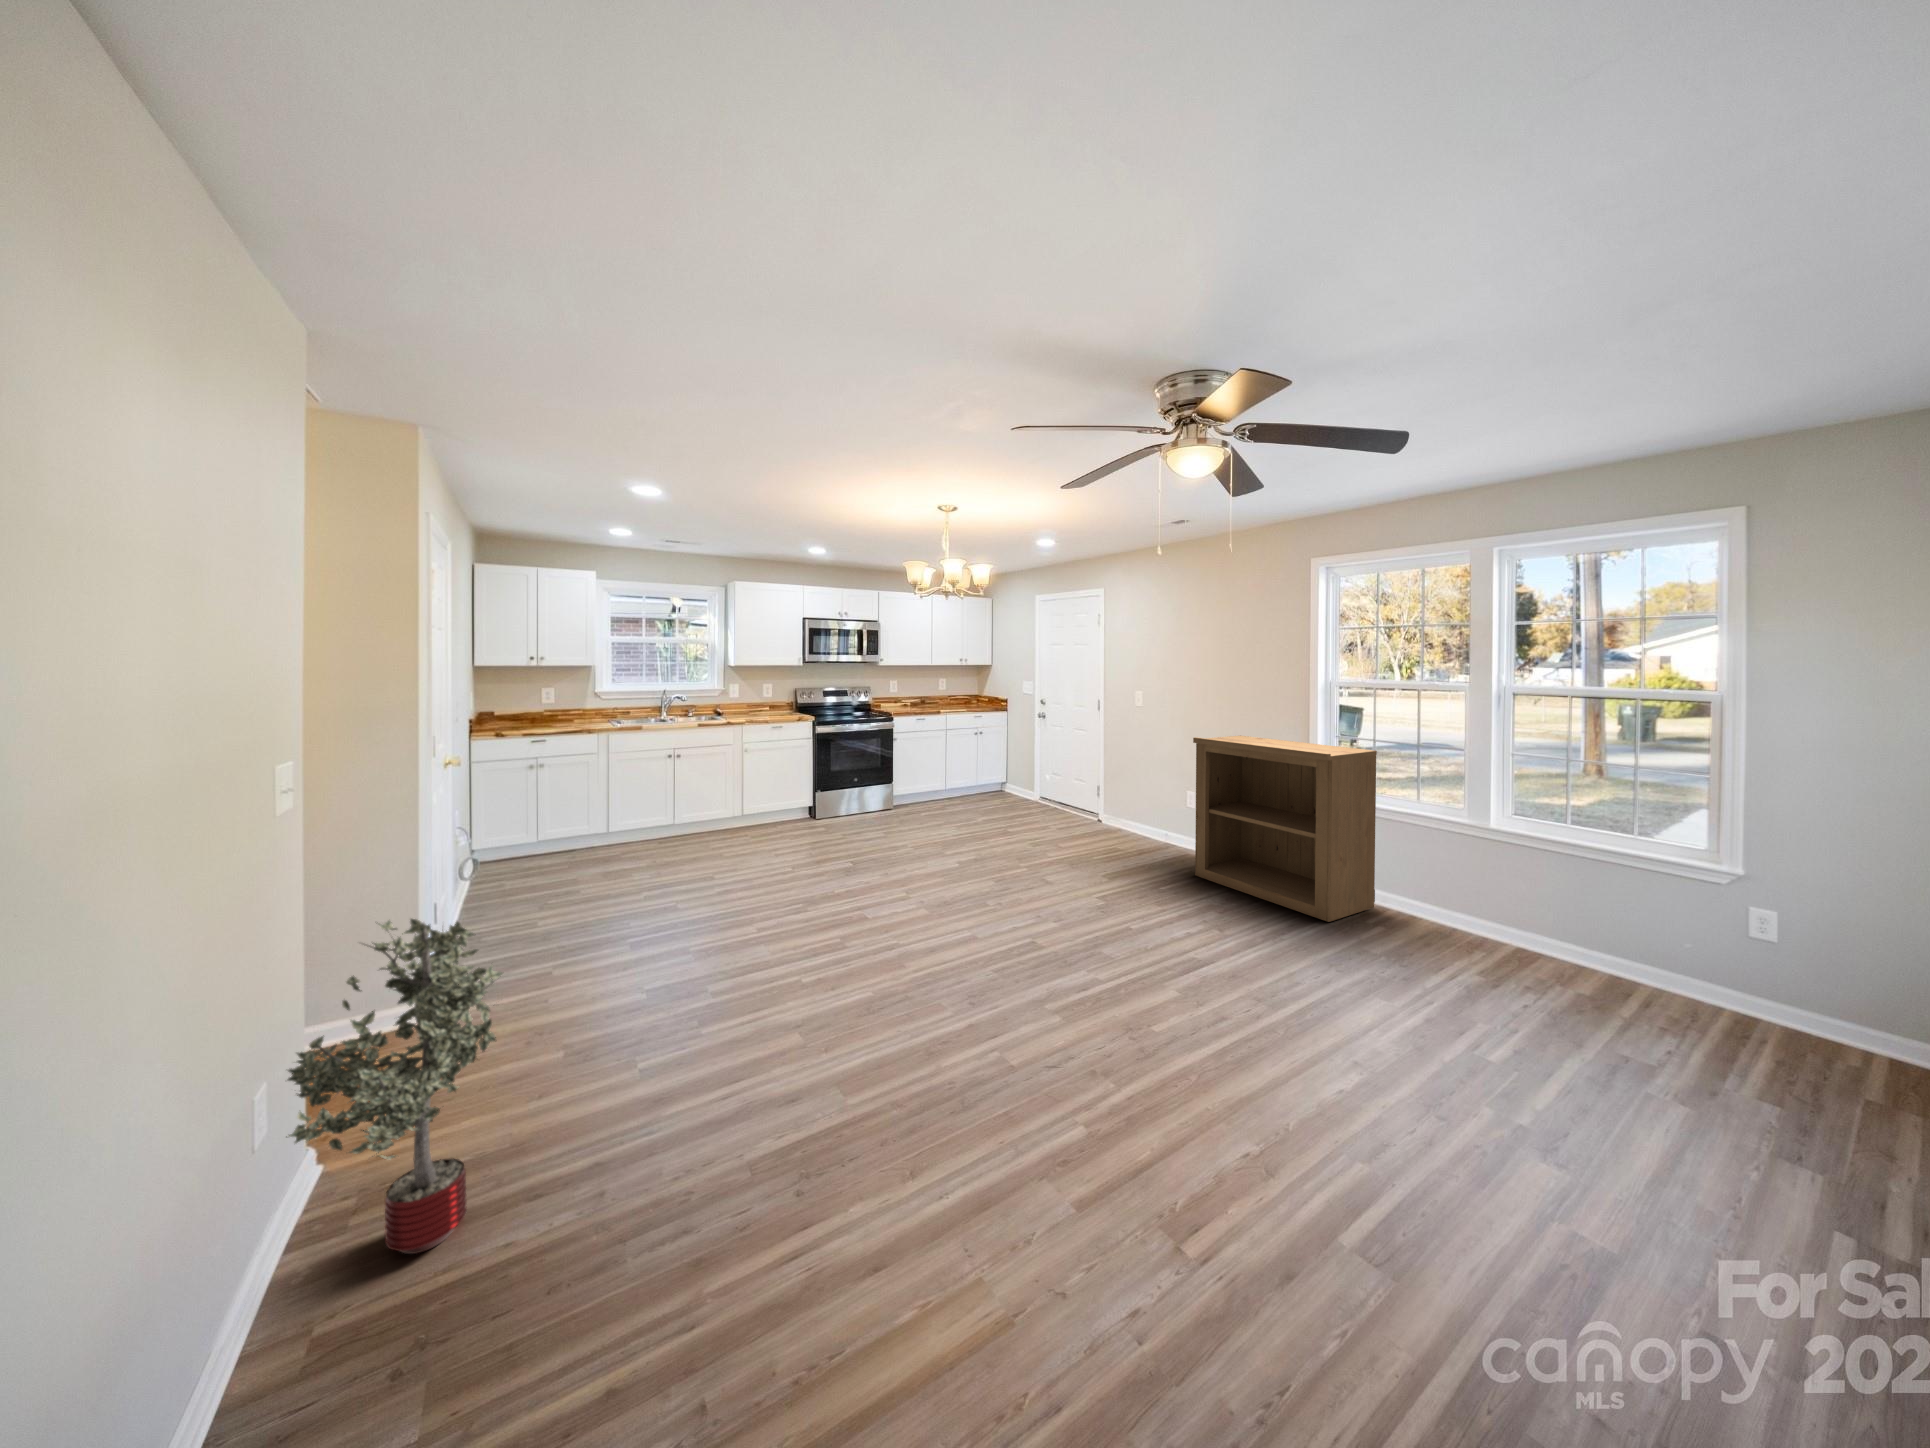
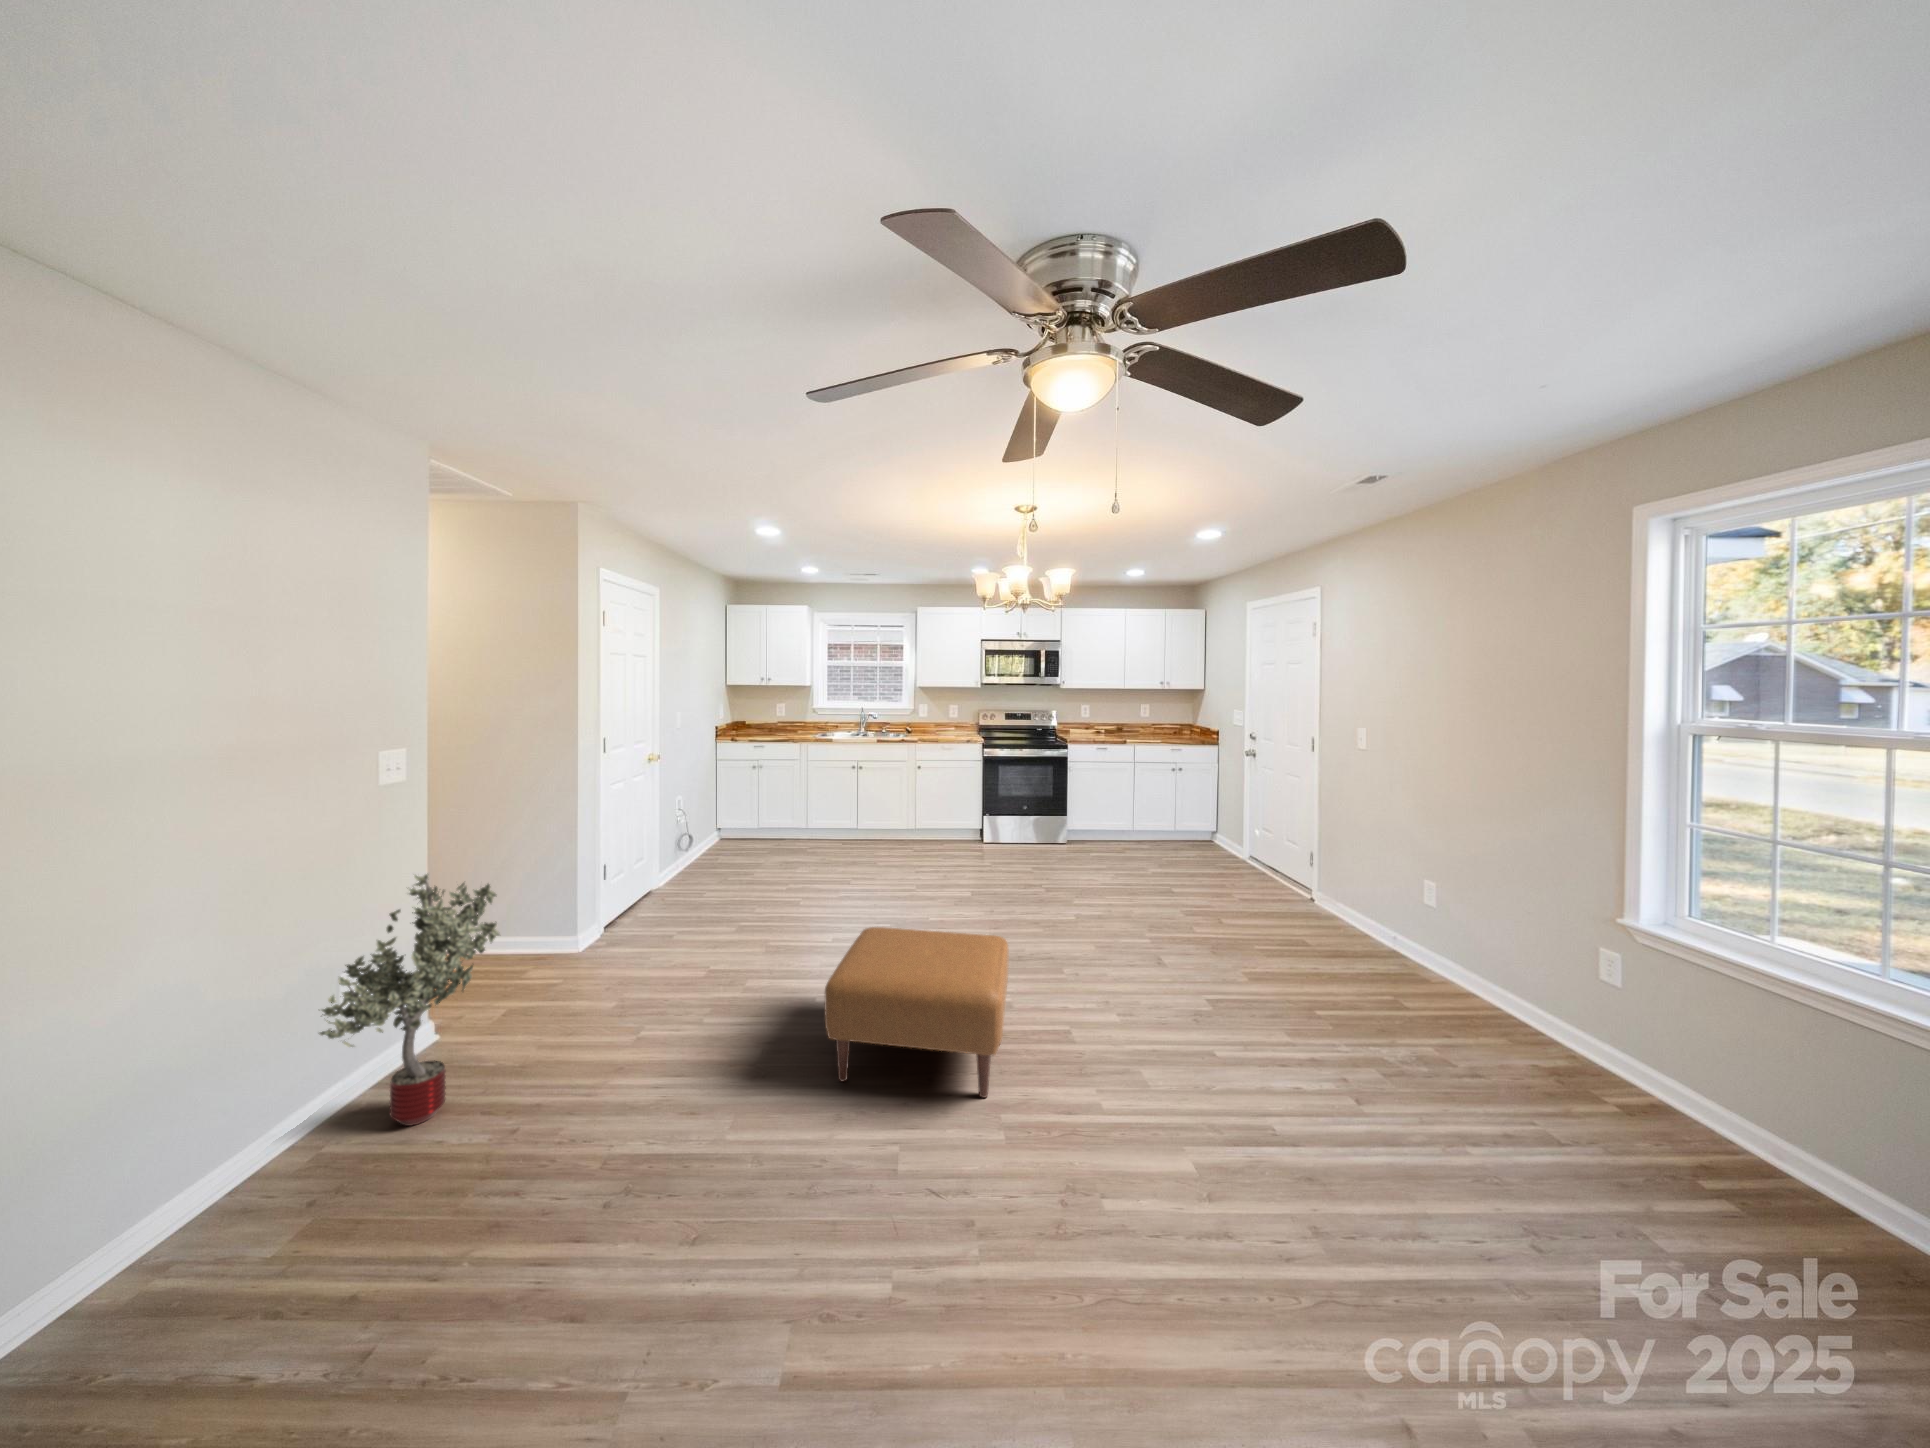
bookshelf: present [1193,736,1377,922] -> none [1391,801,1747,1159]
ottoman: none [856,876,1036,1028] -> present [825,927,1008,1098]

